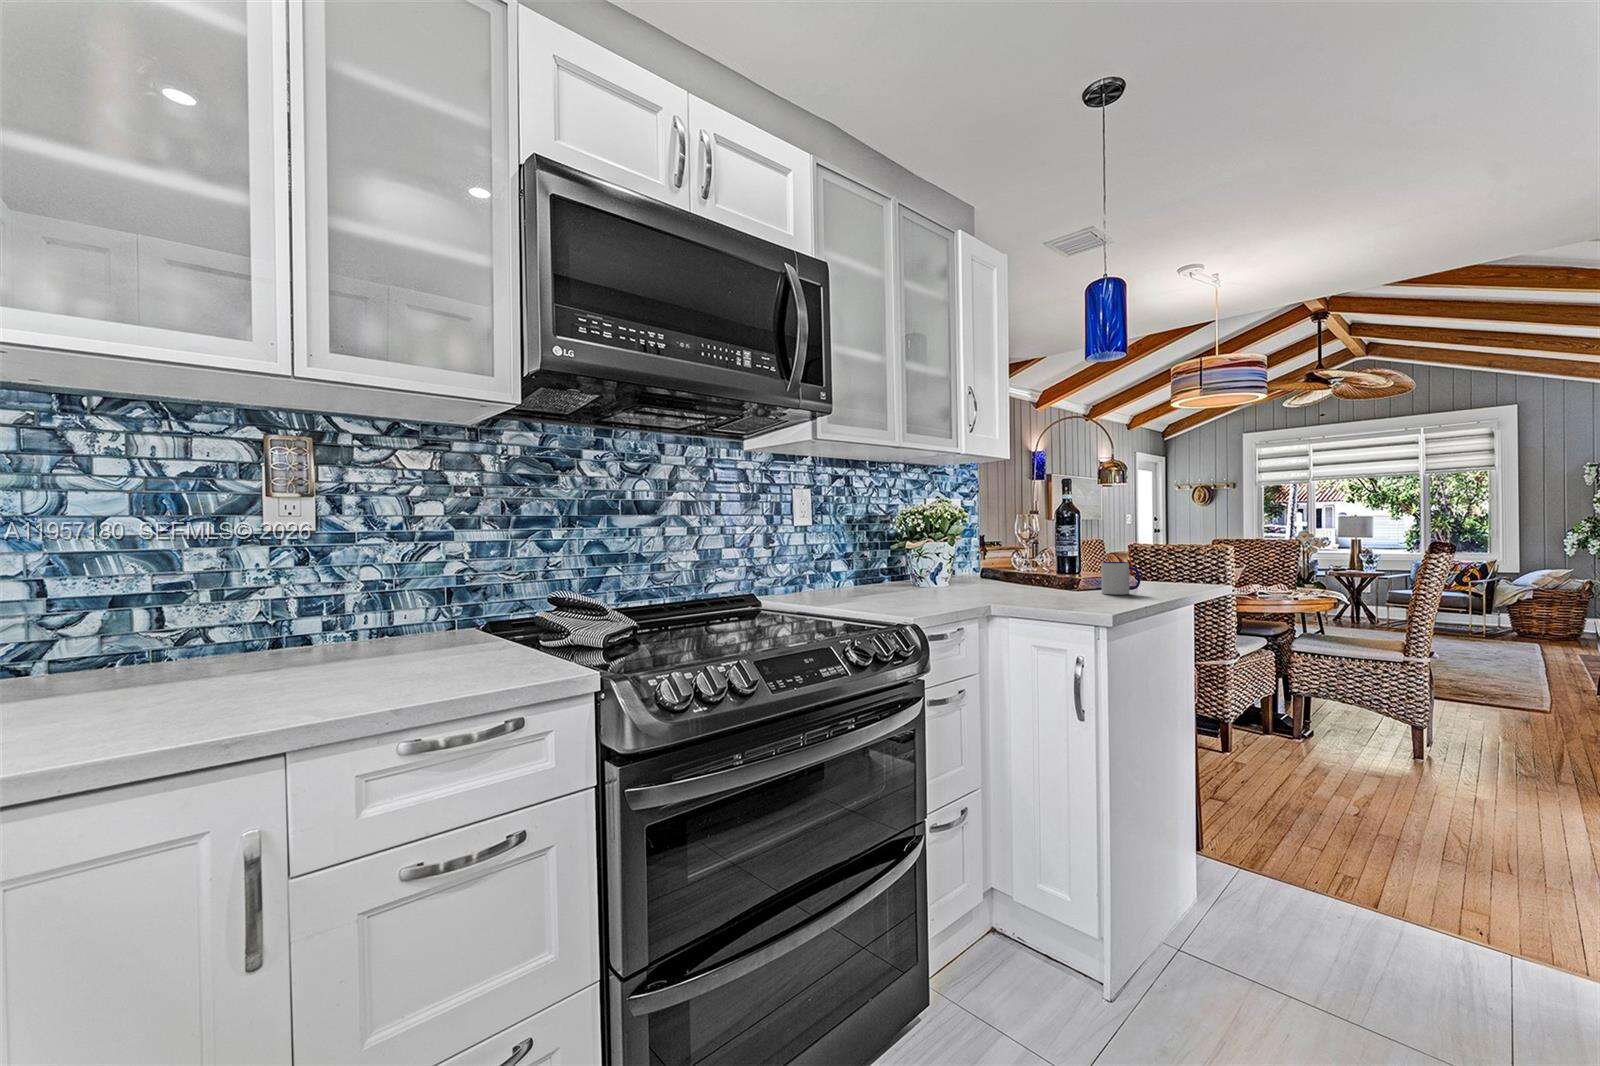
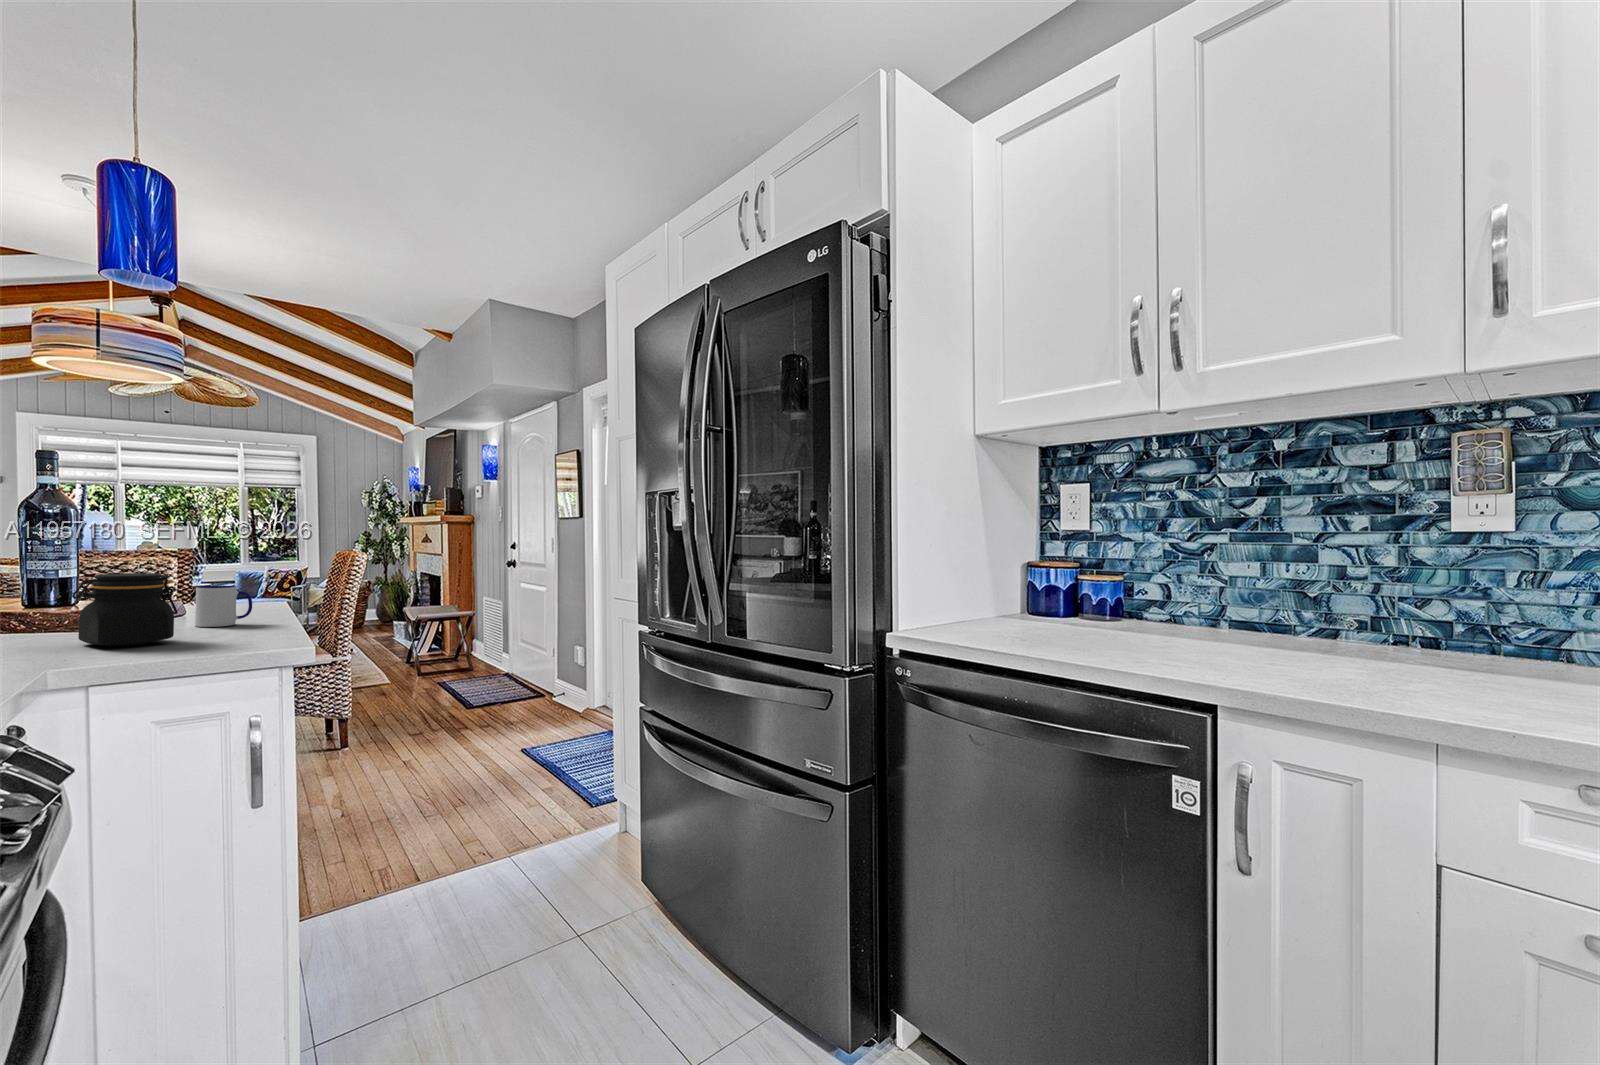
jar: none [1002,549,1059,599] -> present [72,573,178,646]

